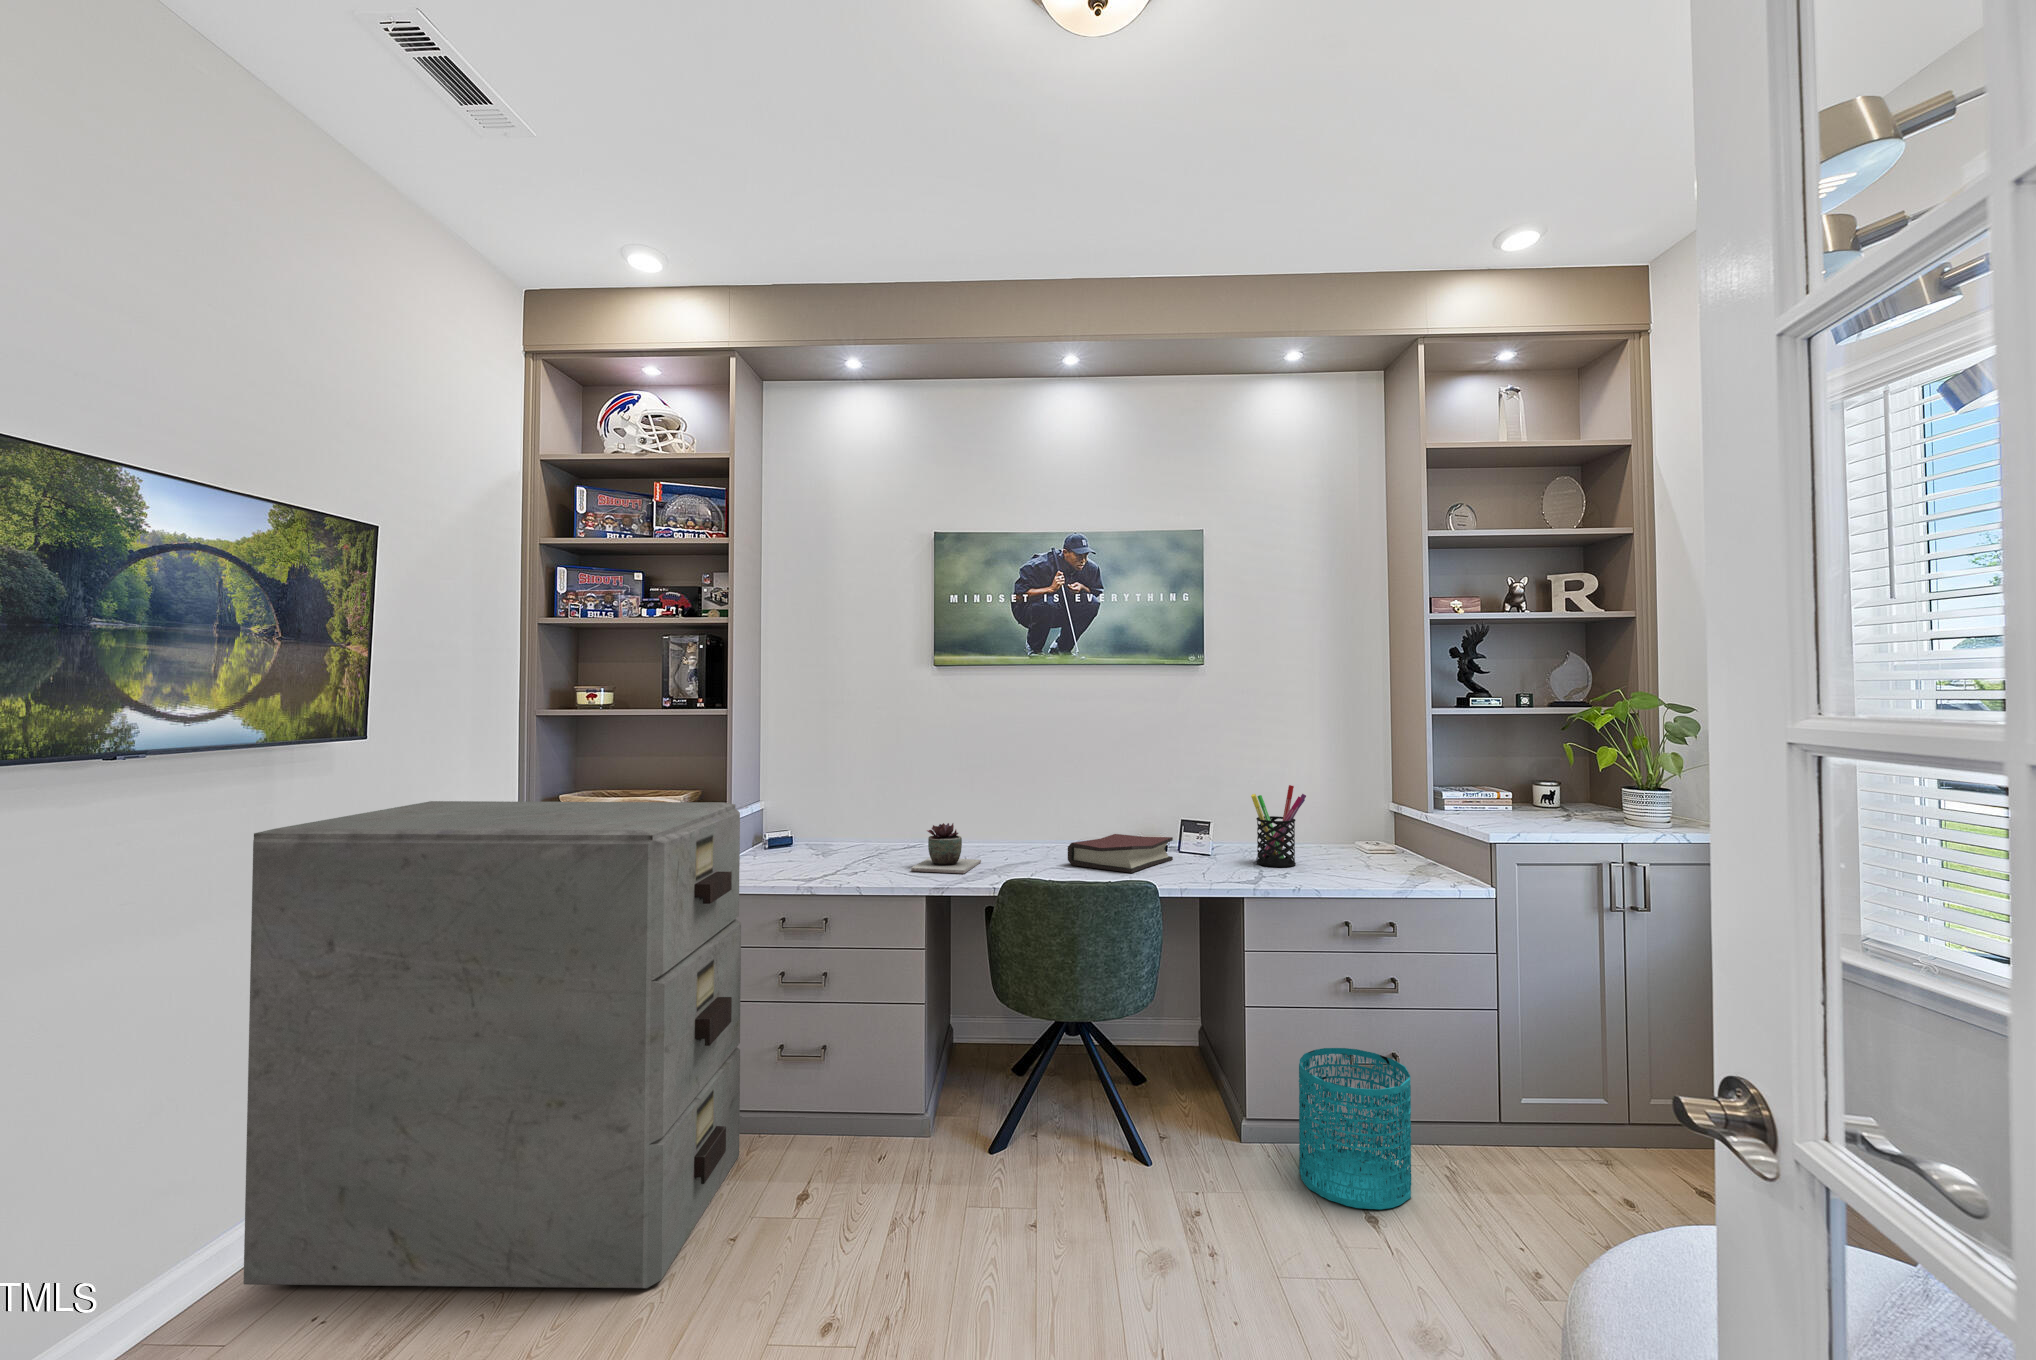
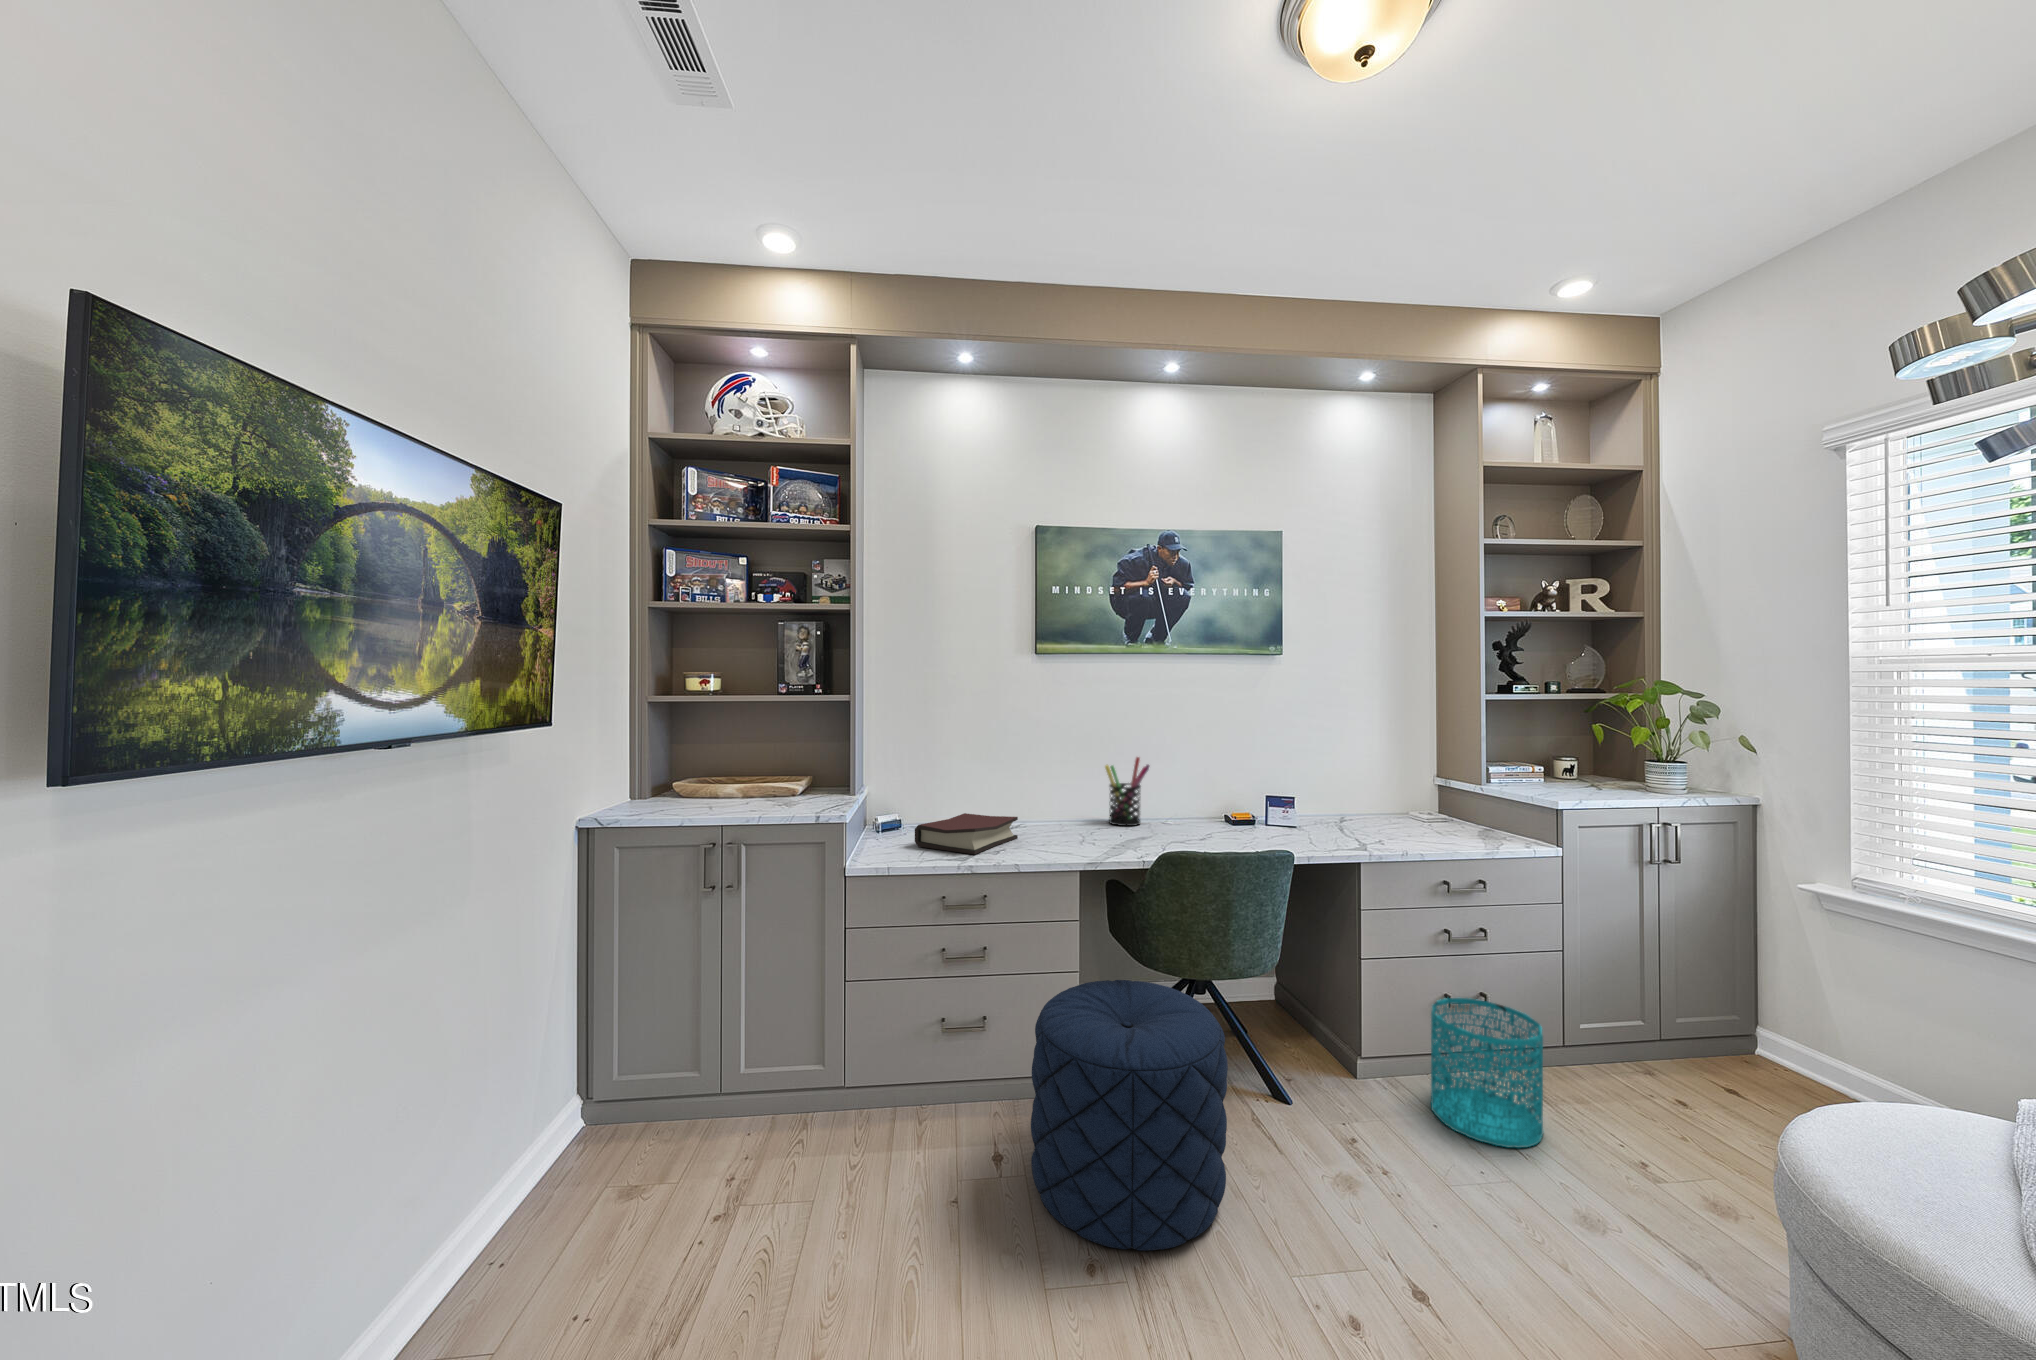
pen holder: present [1251,785,1306,867] -> present [1105,757,1149,826]
filing cabinet: present [244,801,741,1288] -> none [444,786,929,1332]
succulent plant: present [911,823,981,873] -> none [1057,800,1110,848]
hardback book: present [1068,834,1173,873] -> present [915,813,1018,854]
pouf: none [822,1008,1023,1271] -> present [1031,980,1228,1250]

